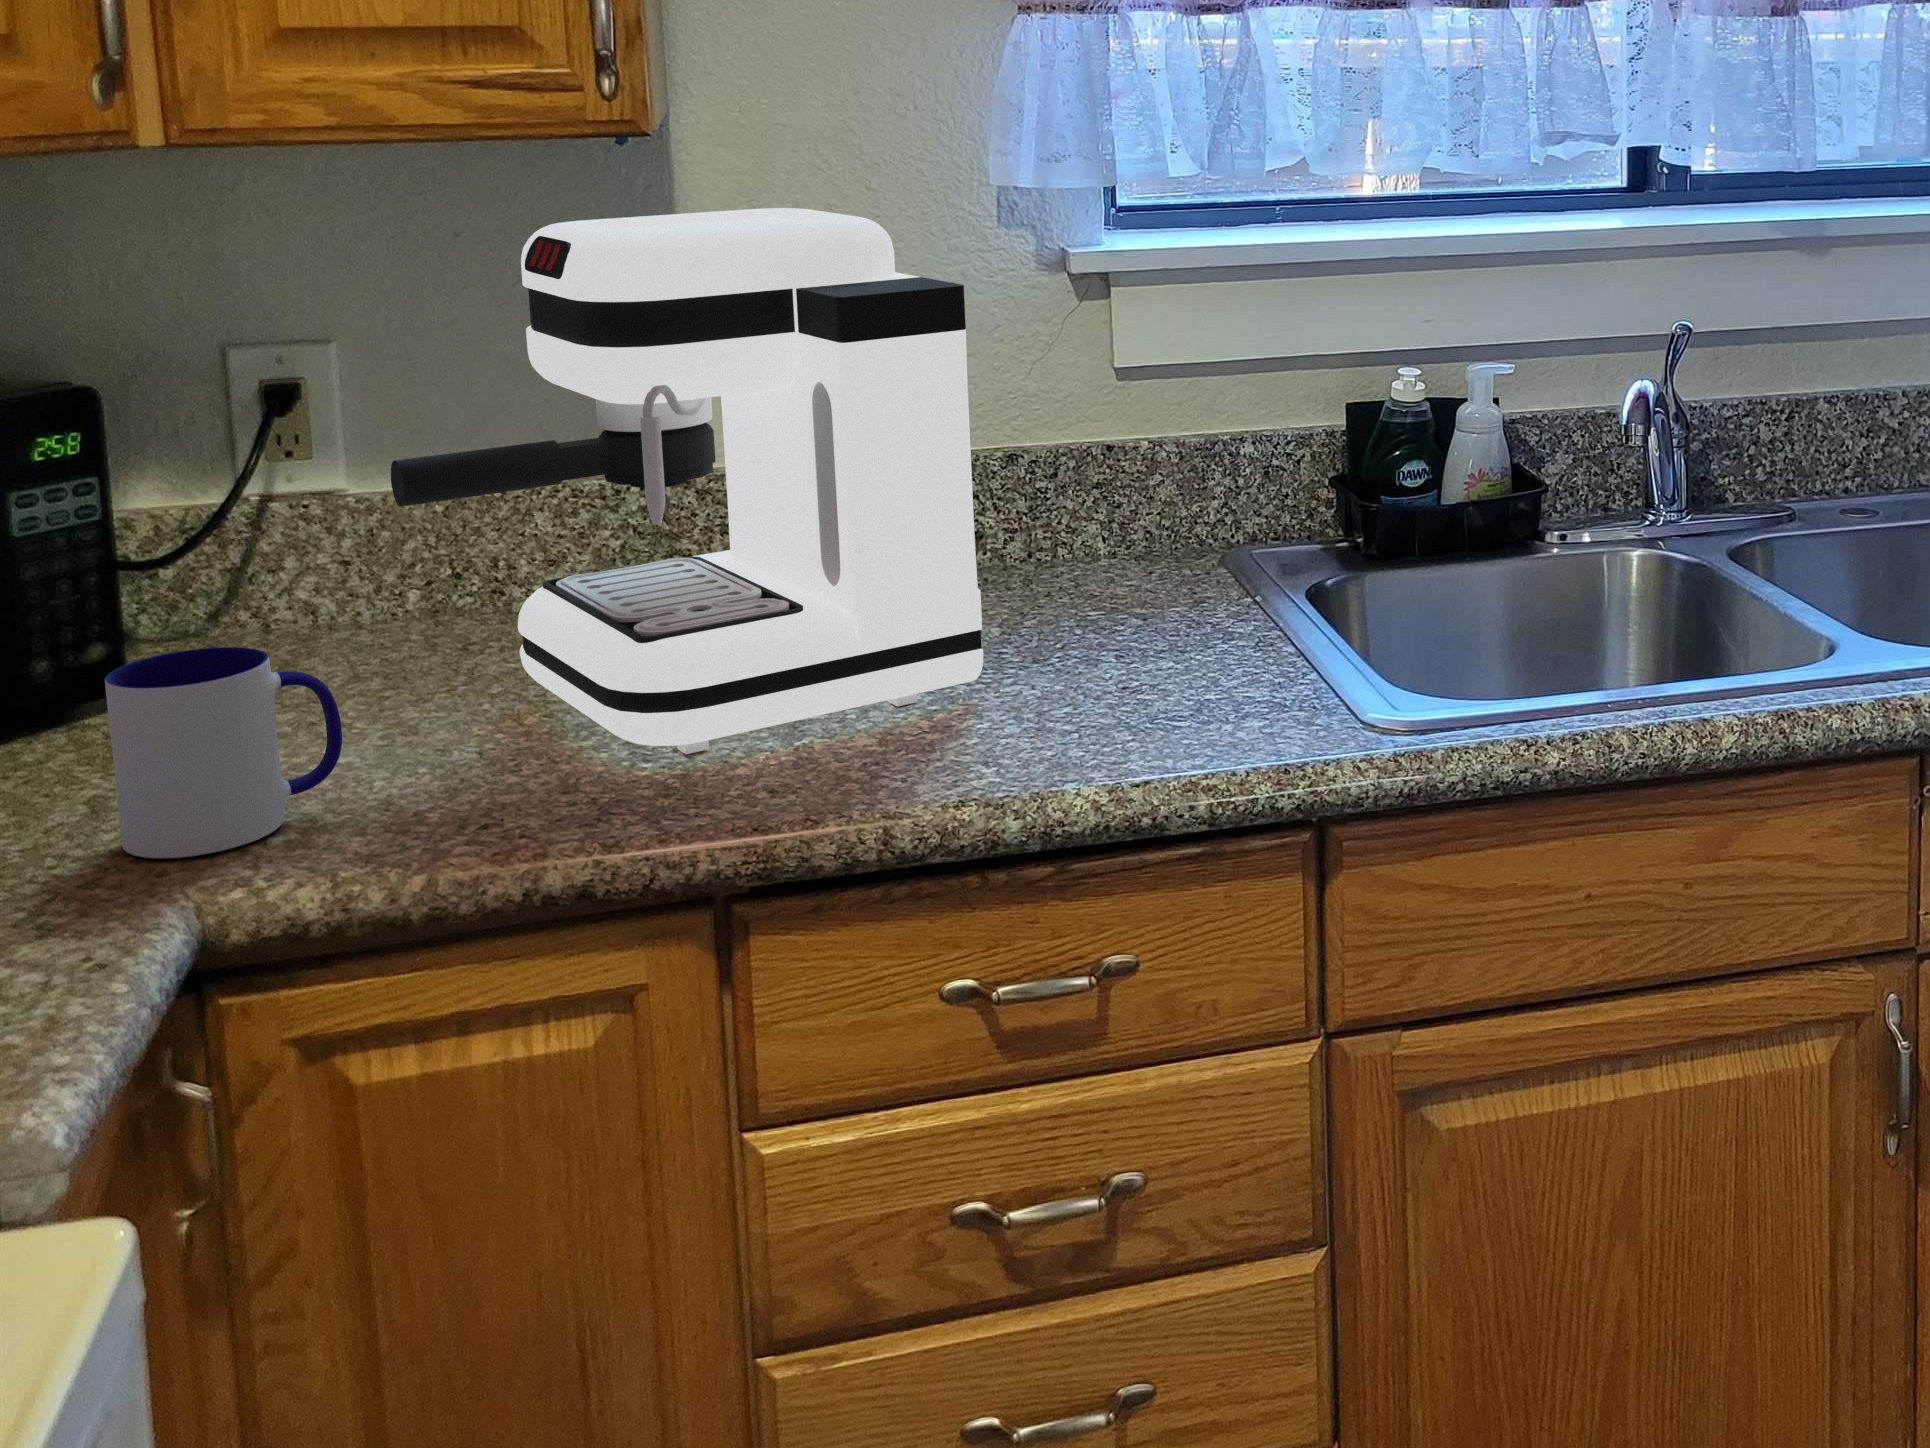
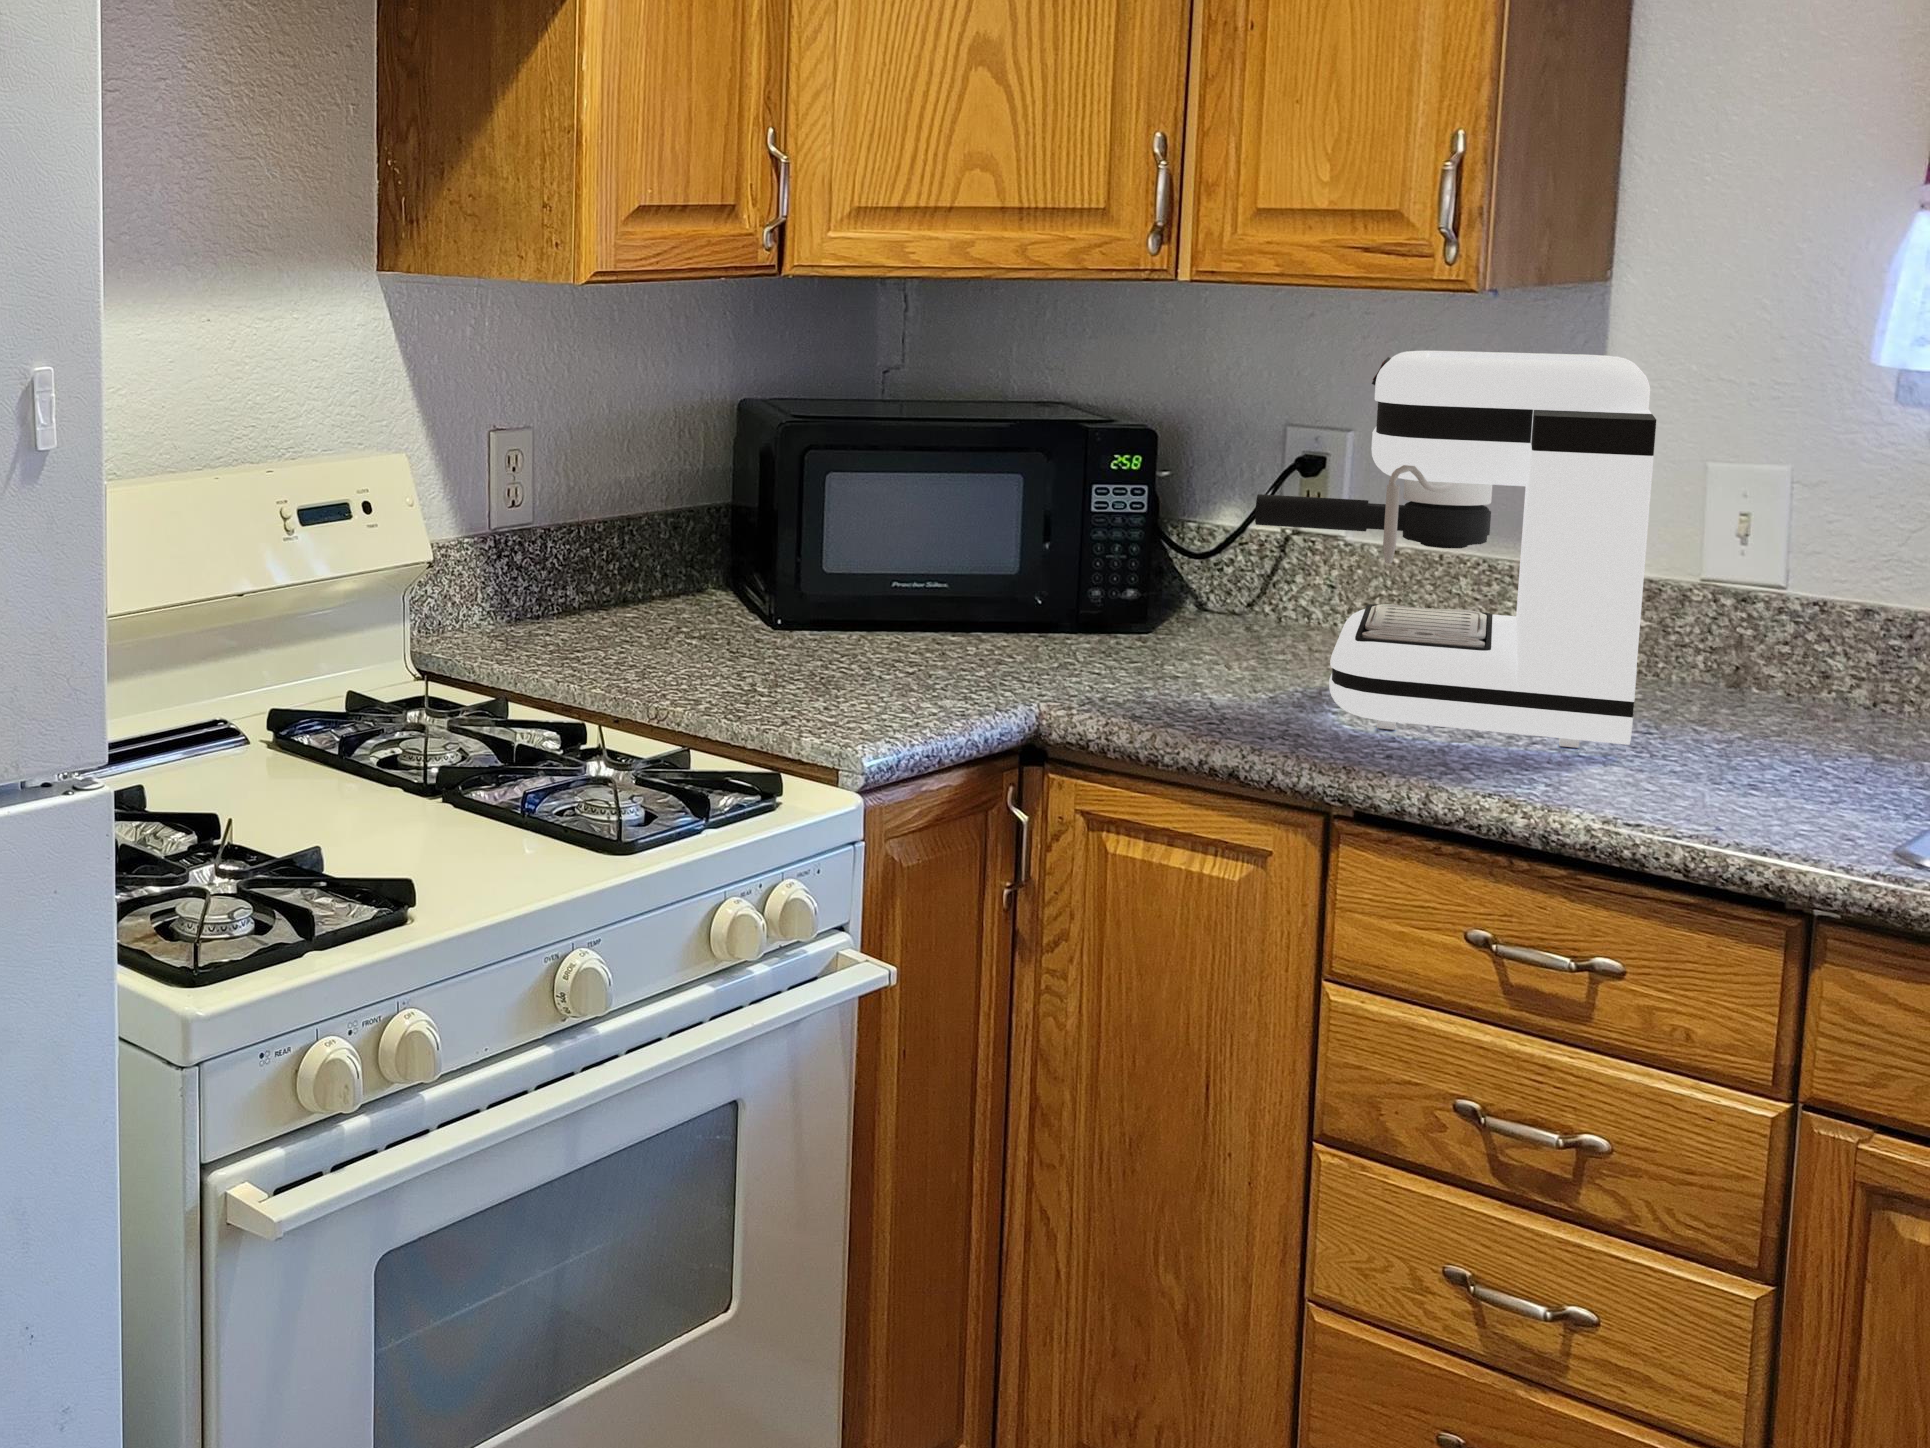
mug: present [105,647,342,858] -> none [1046,580,1172,697]

